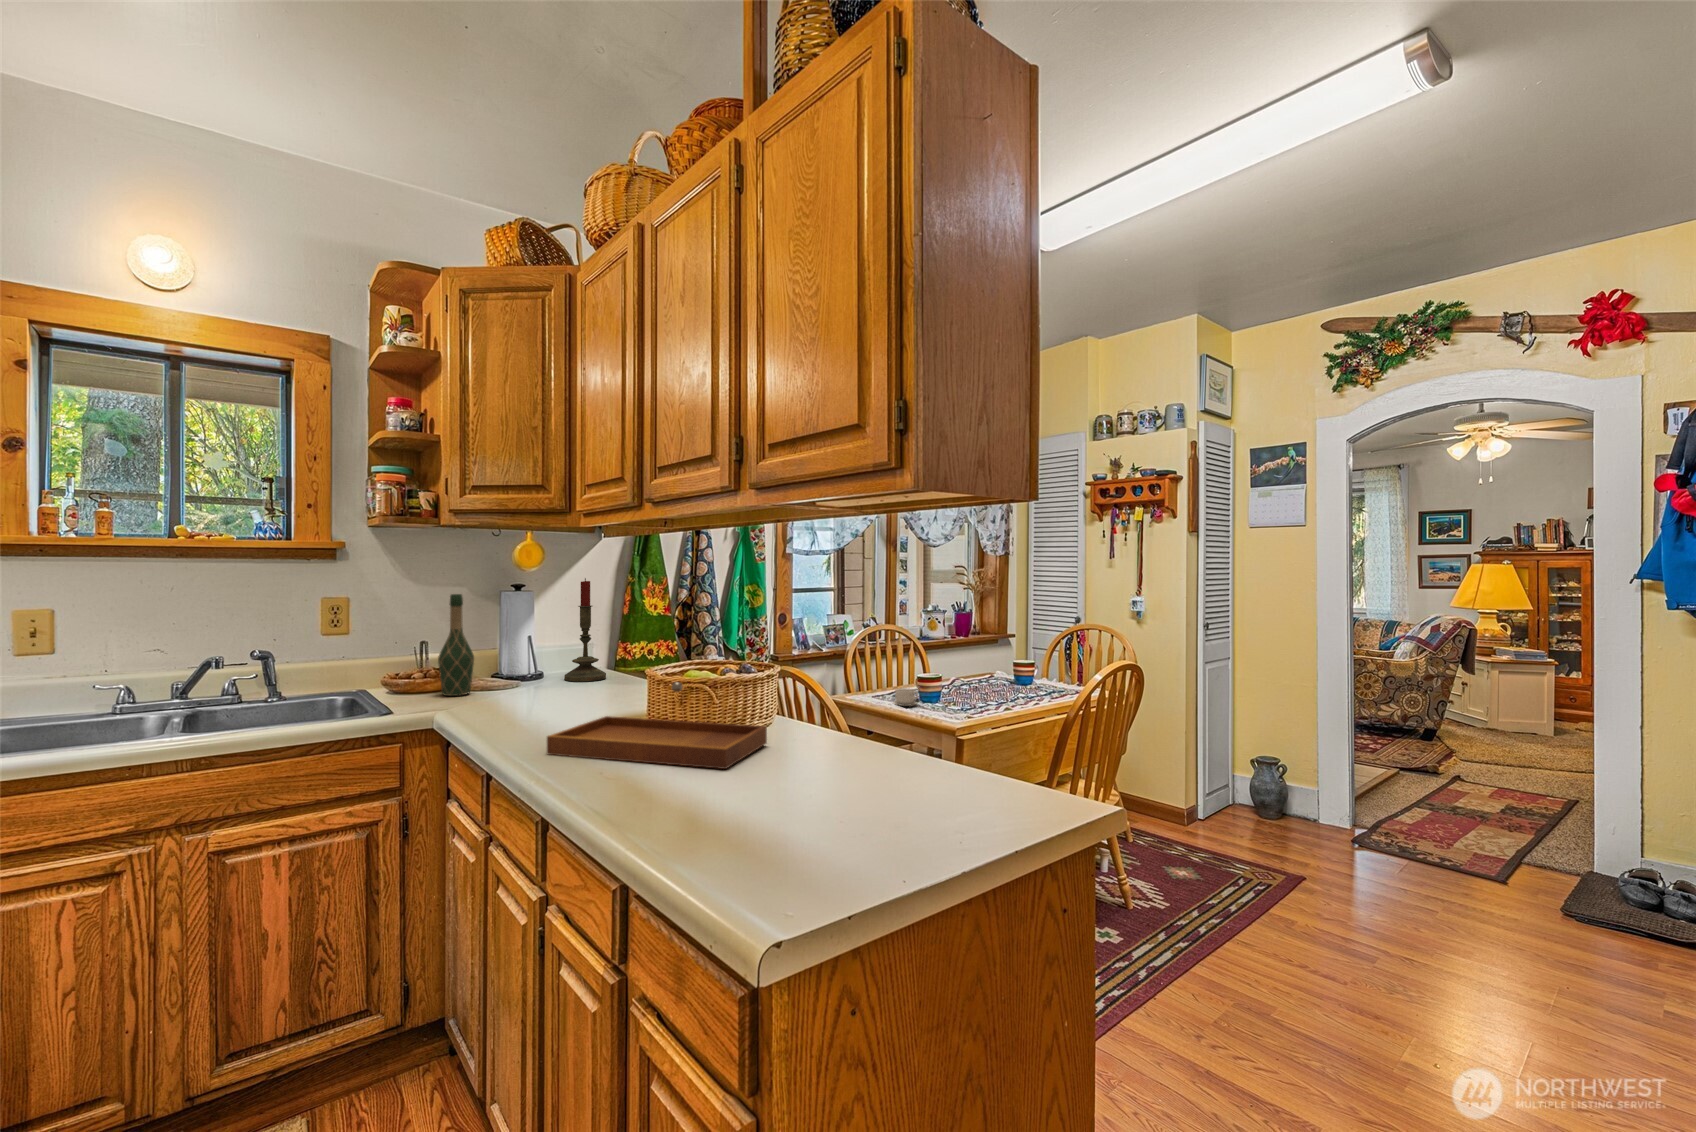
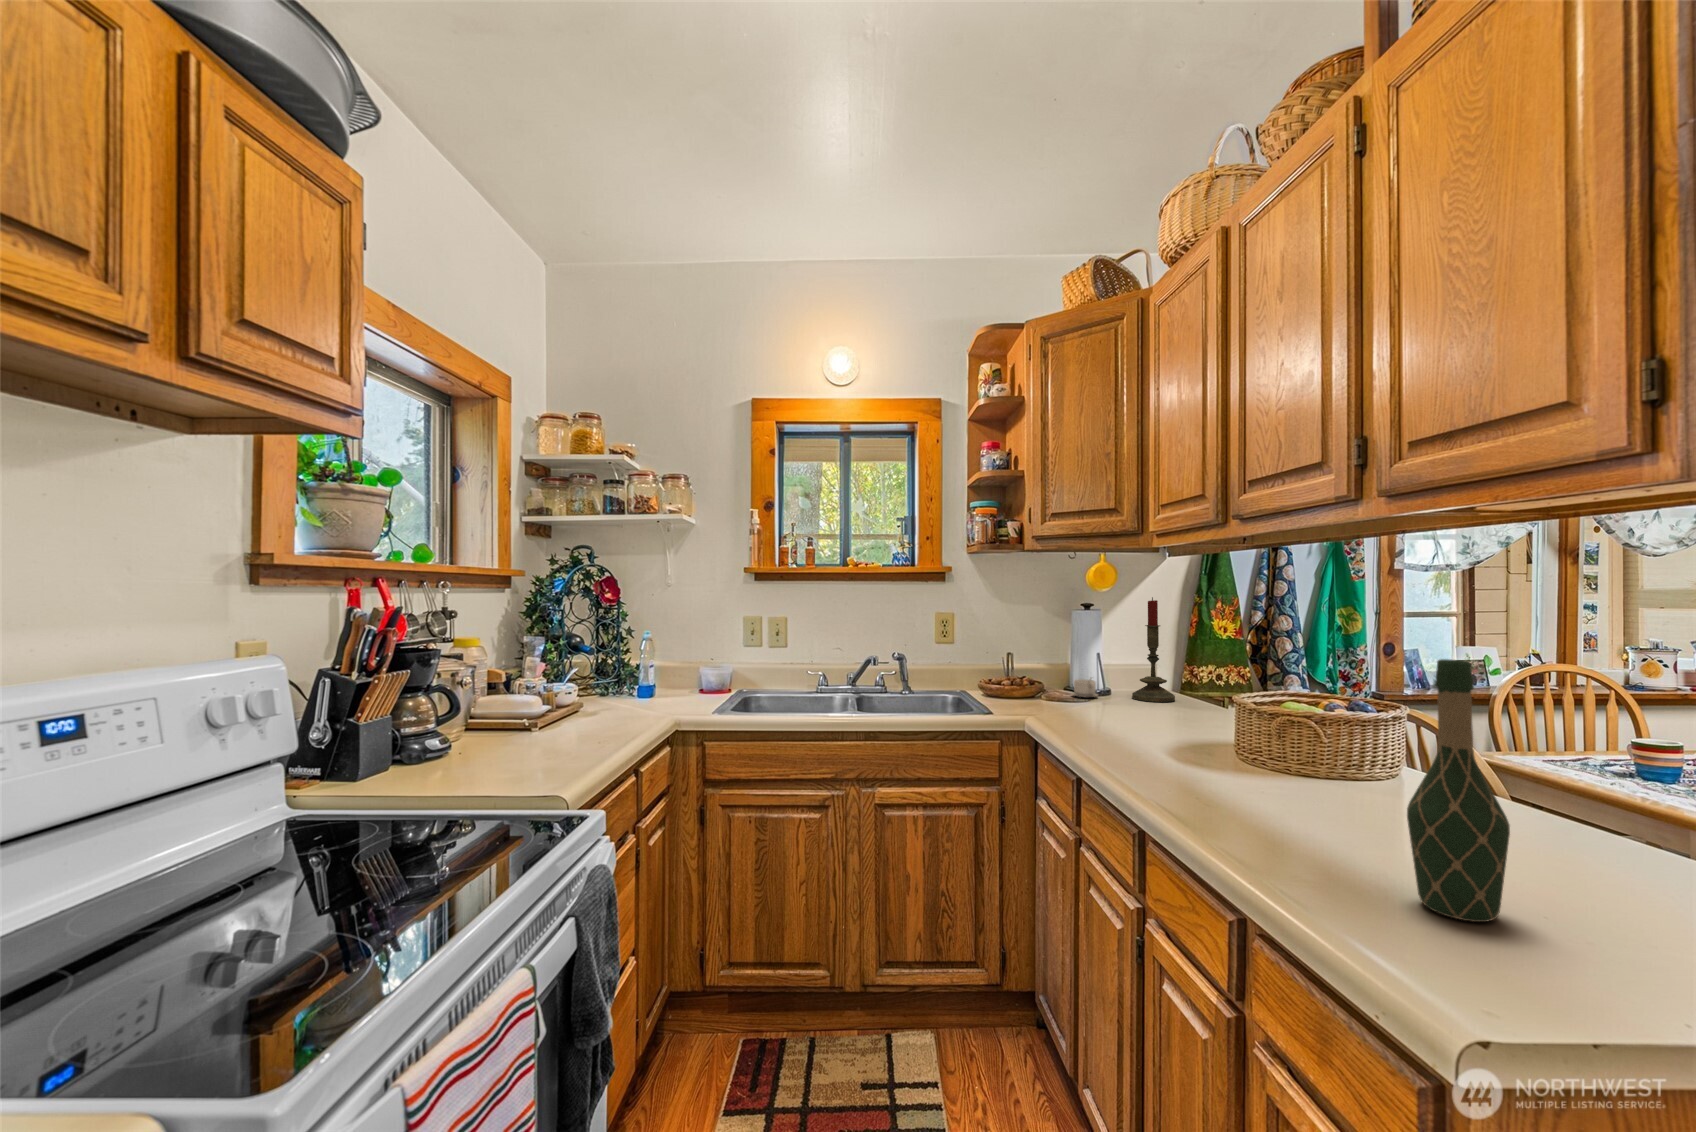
wine bottle: present [438,594,474,696] -> present [1407,659,1510,922]
tray: present [547,682,767,769] -> none [1138,712,1399,818]
teacup: present [894,688,918,706] -> present [1072,679,1097,697]

